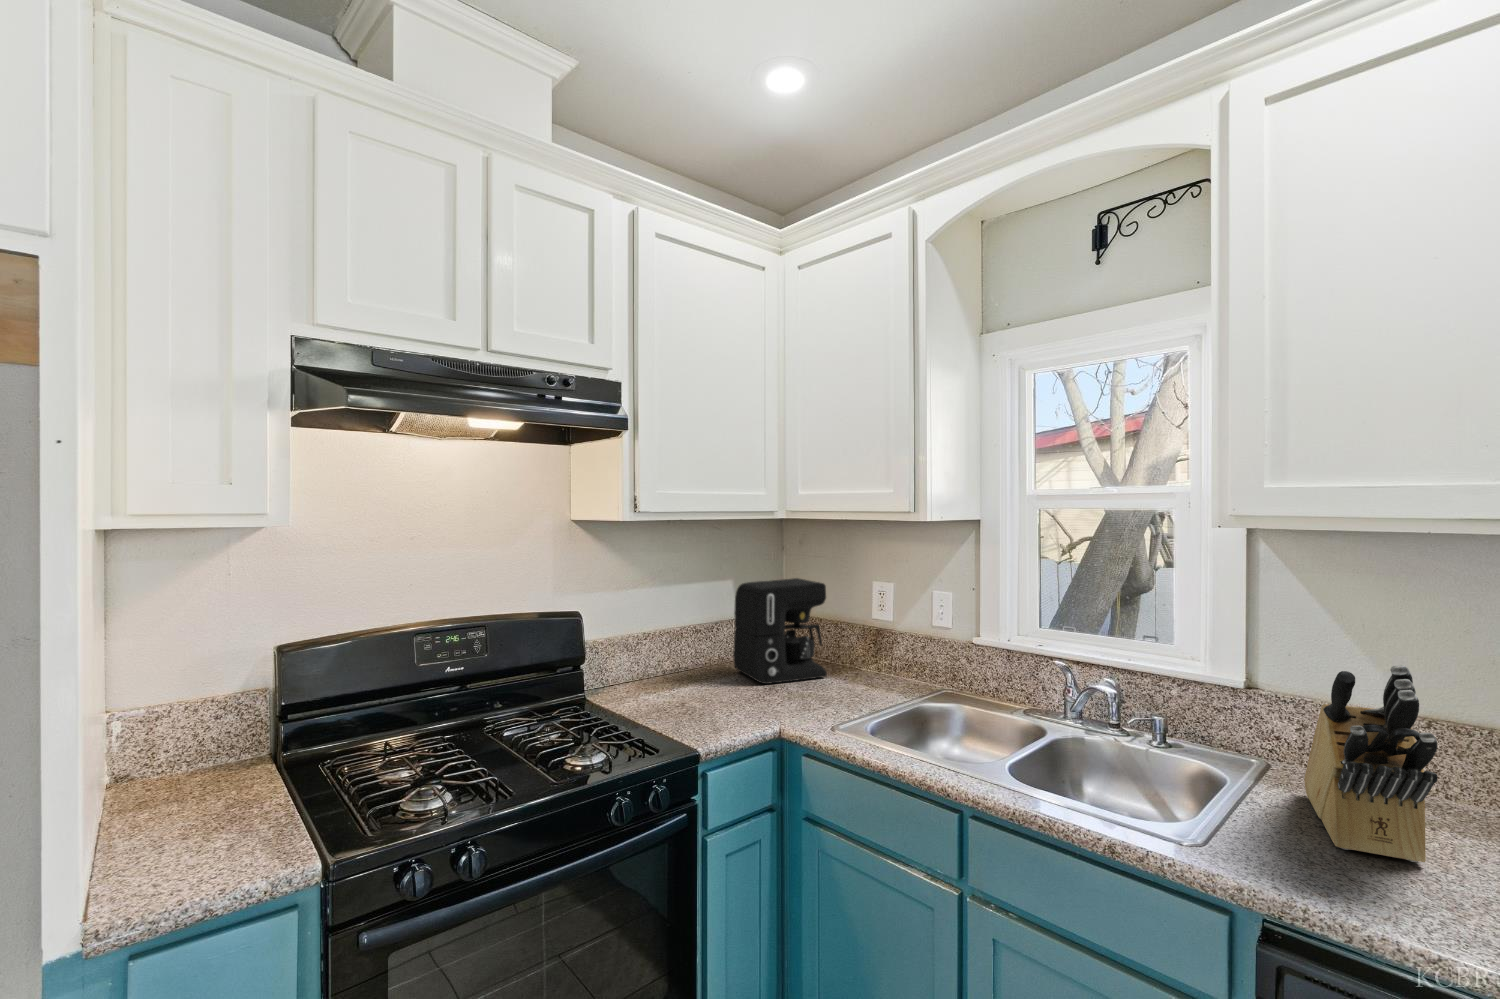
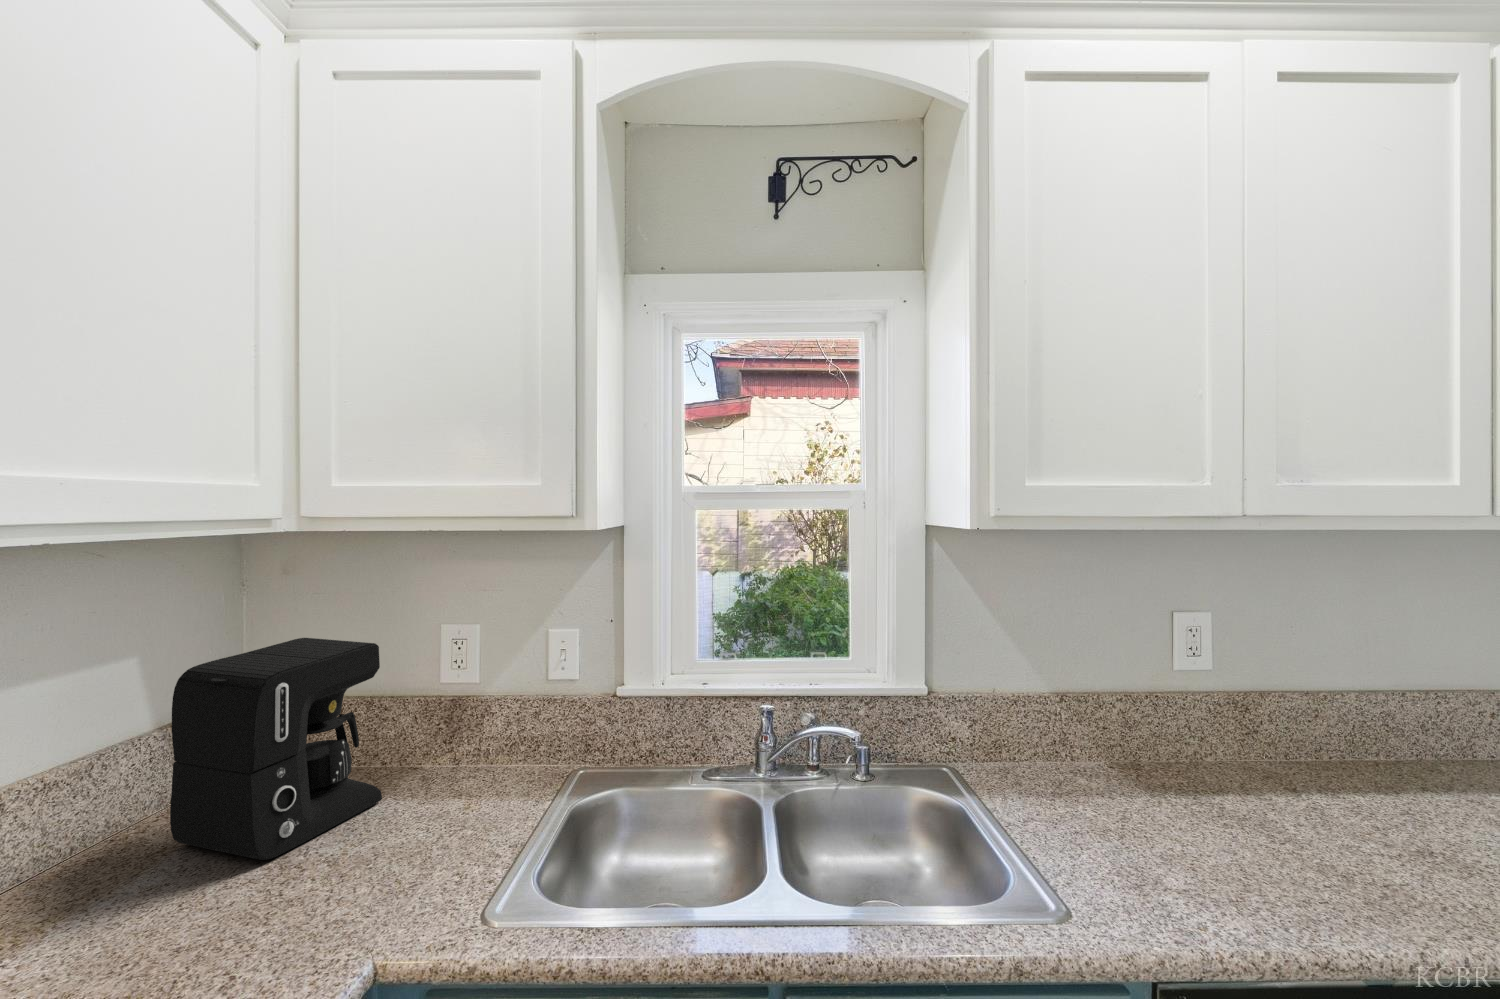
knife block: present [1304,665,1438,862] -> none [1014,668,1225,857]

